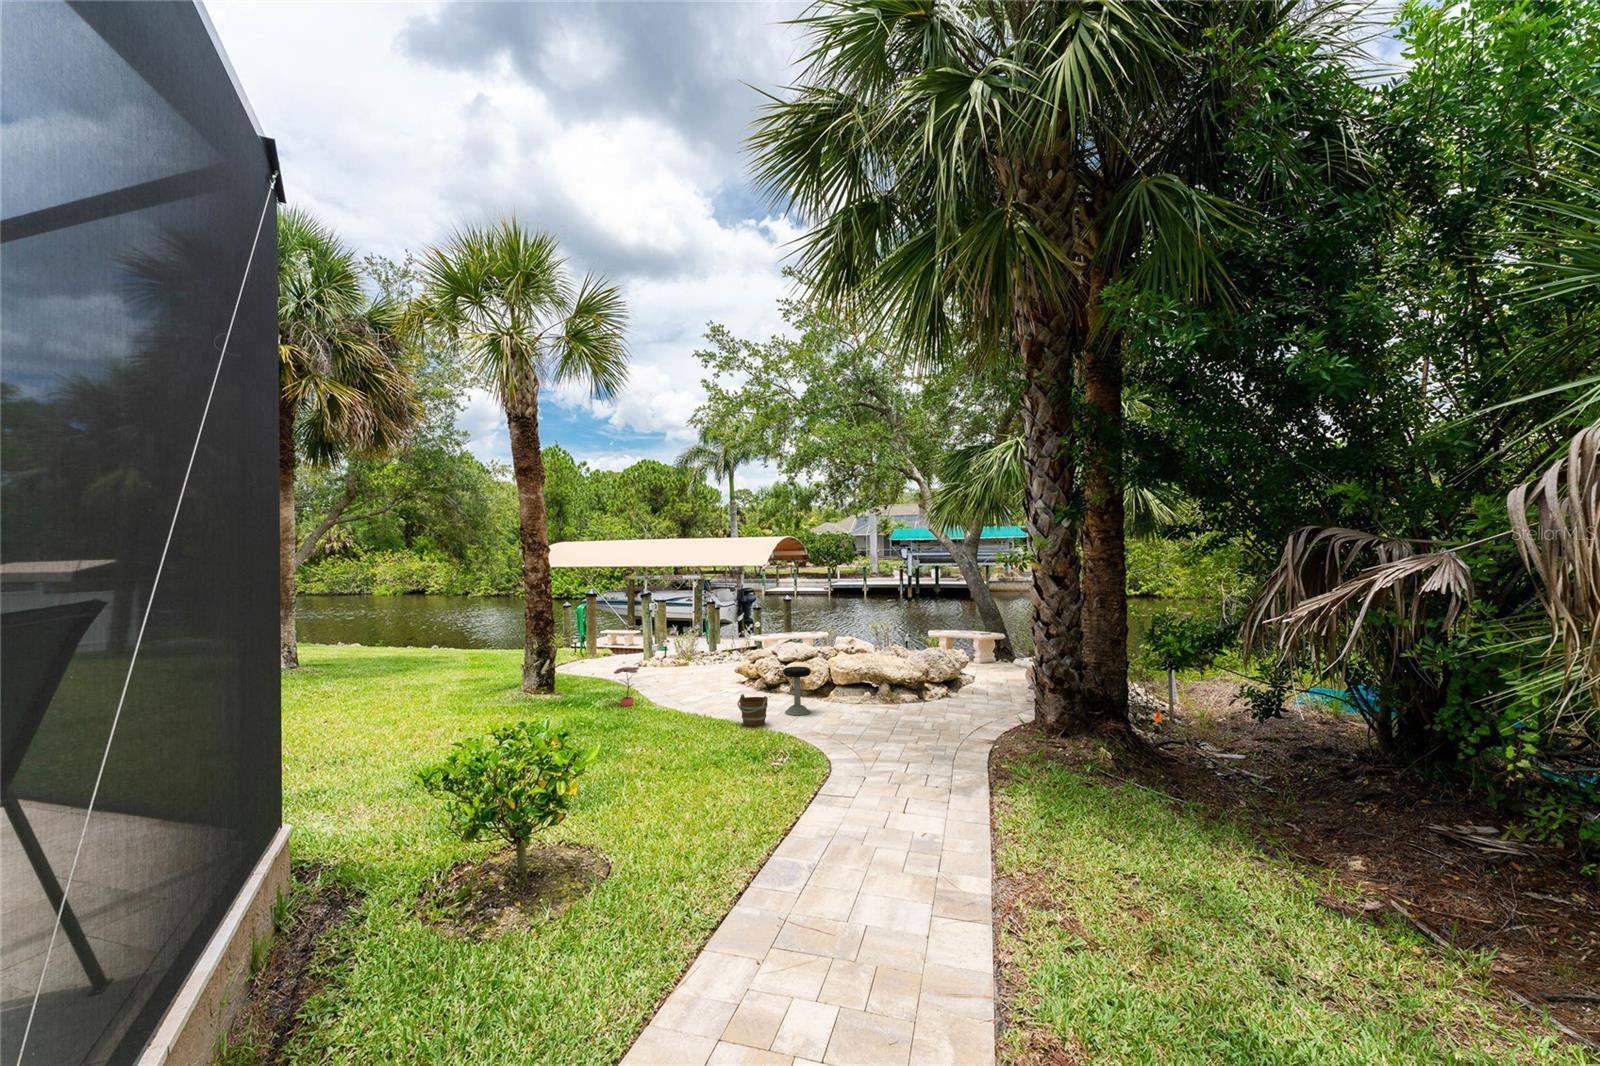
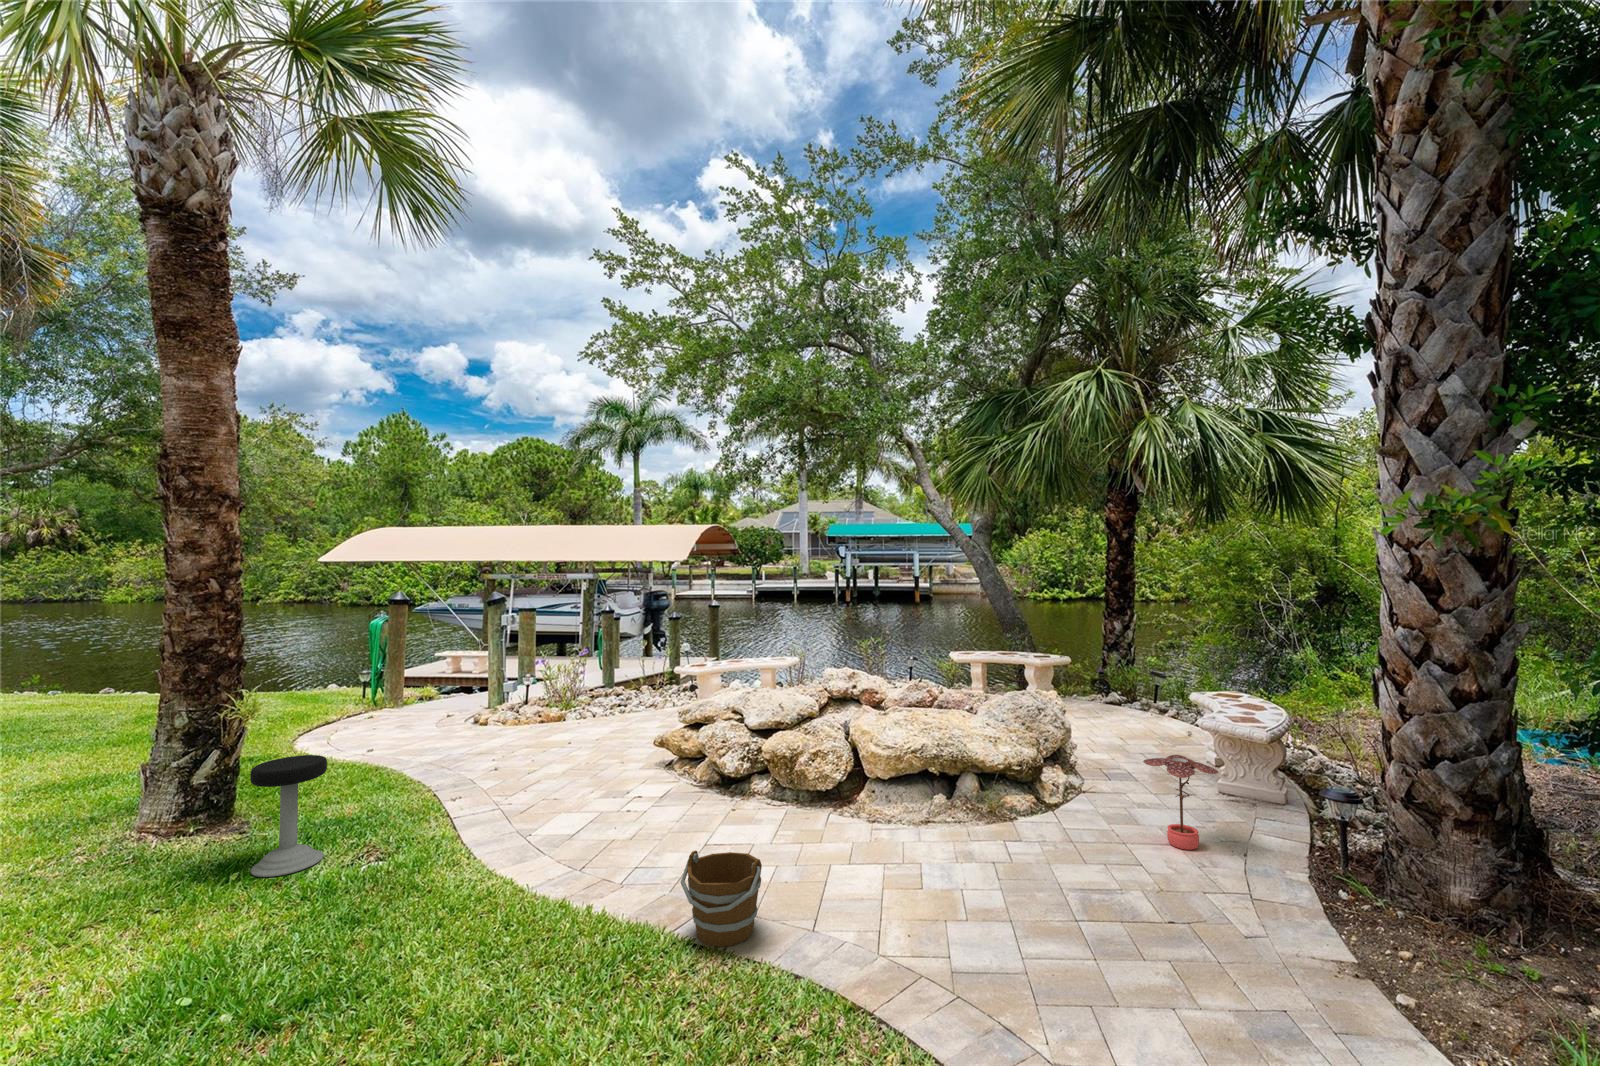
potted plant: present [614,667,639,706] -> present [1143,755,1218,850]
stool: present [784,667,810,715] -> present [250,755,327,877]

